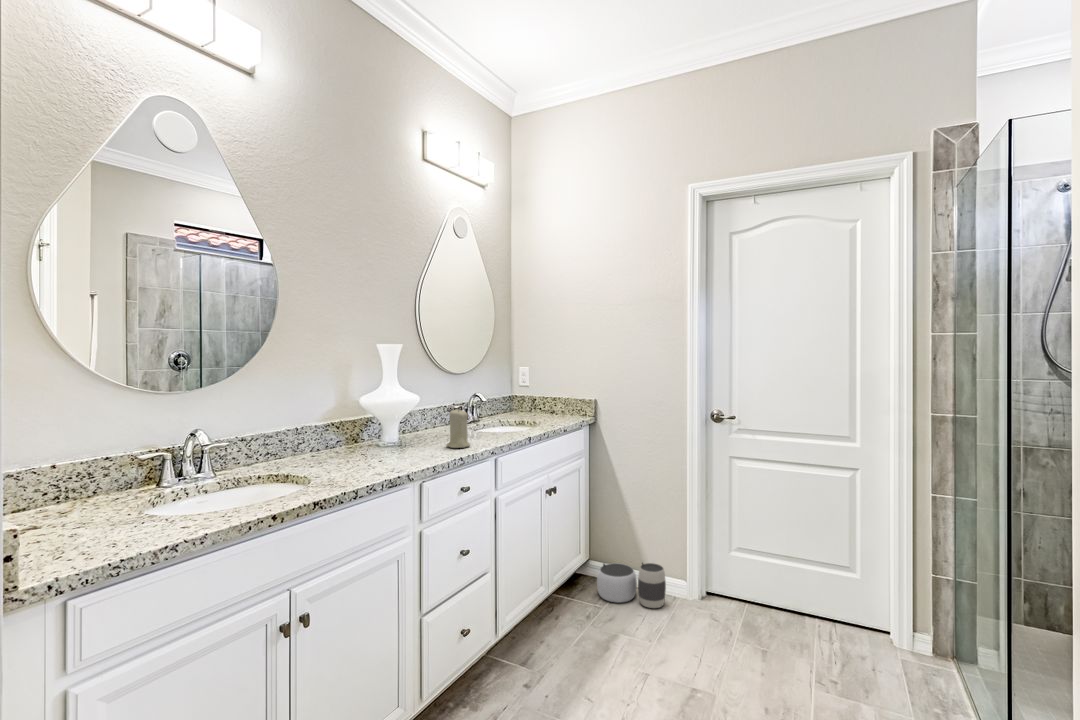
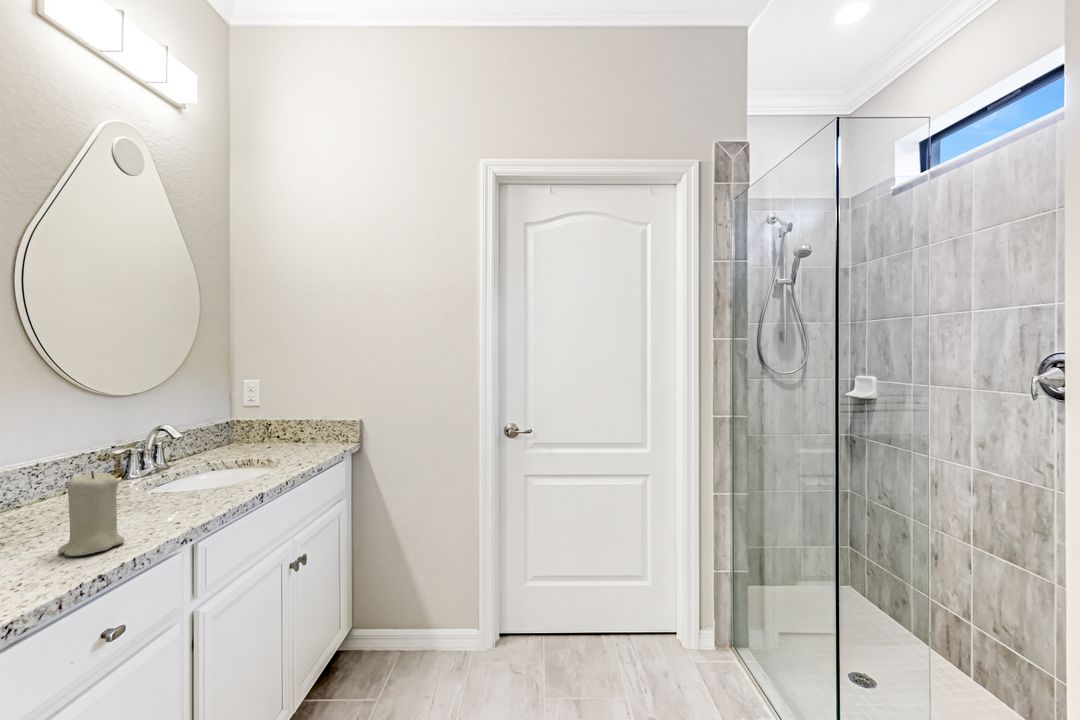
waste basket: present [597,563,666,608] -> none [368,619,459,688]

